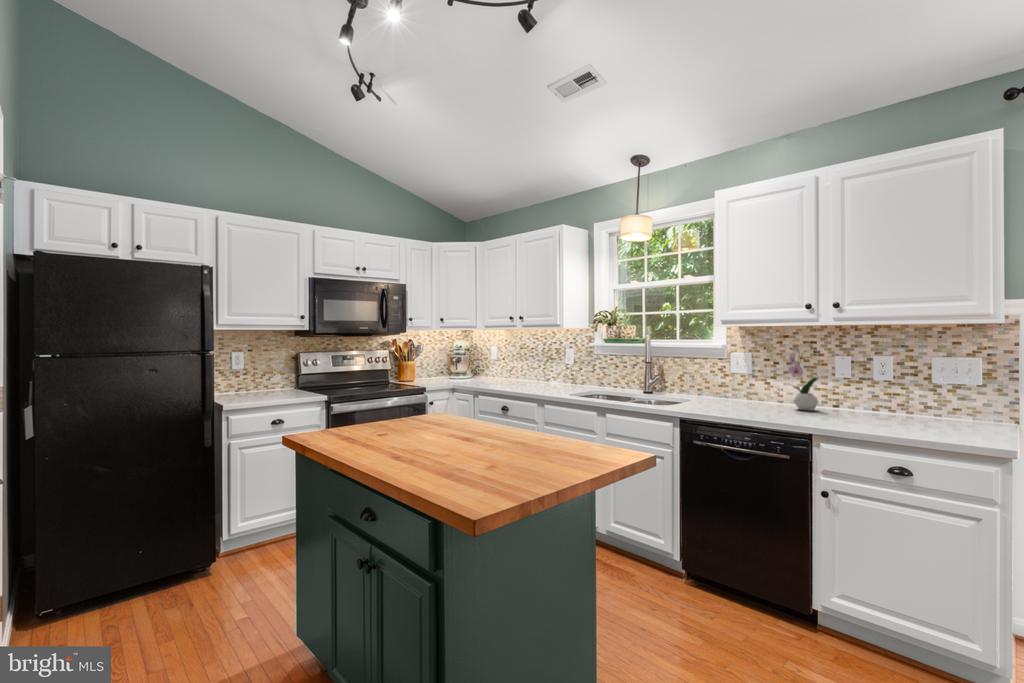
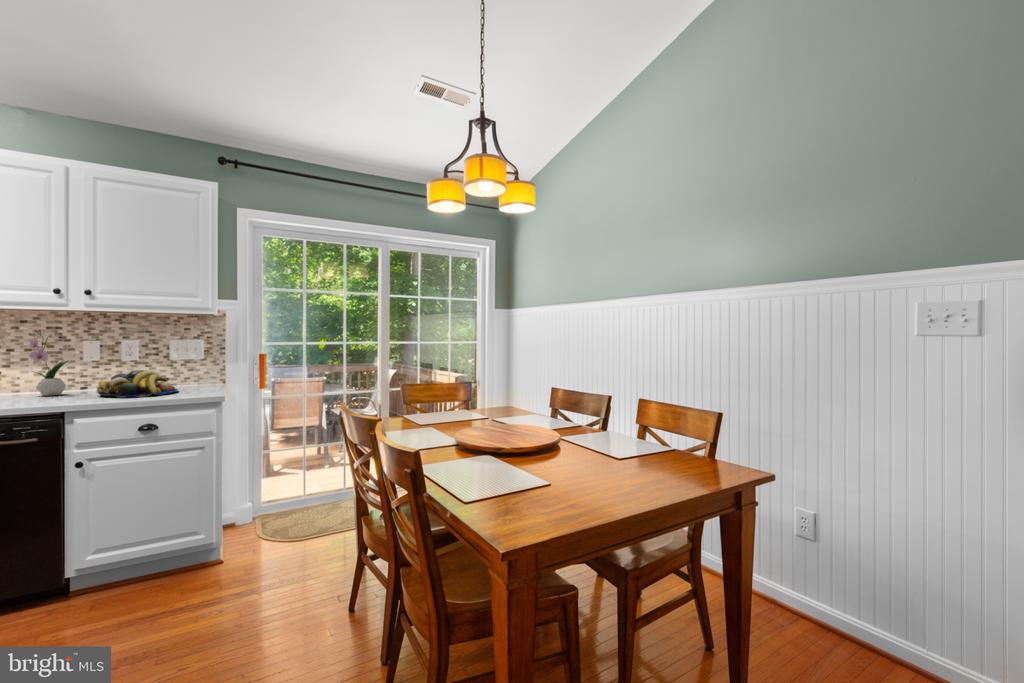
fruit bowl: none [844,394,942,429] -> present [97,370,178,398]

